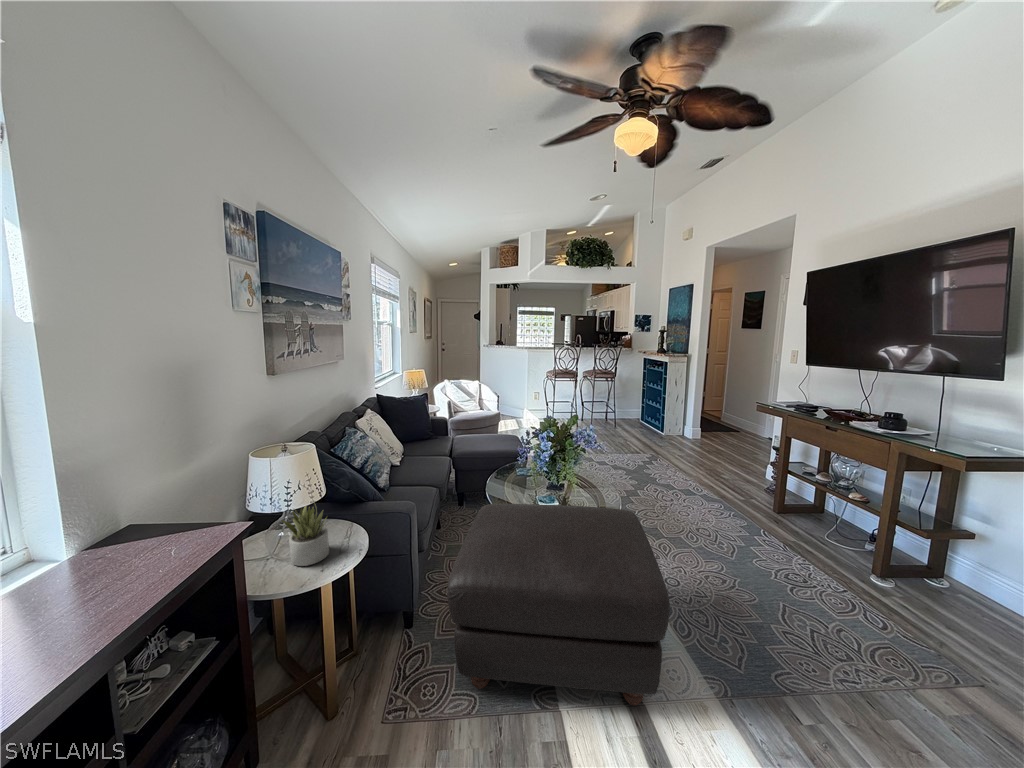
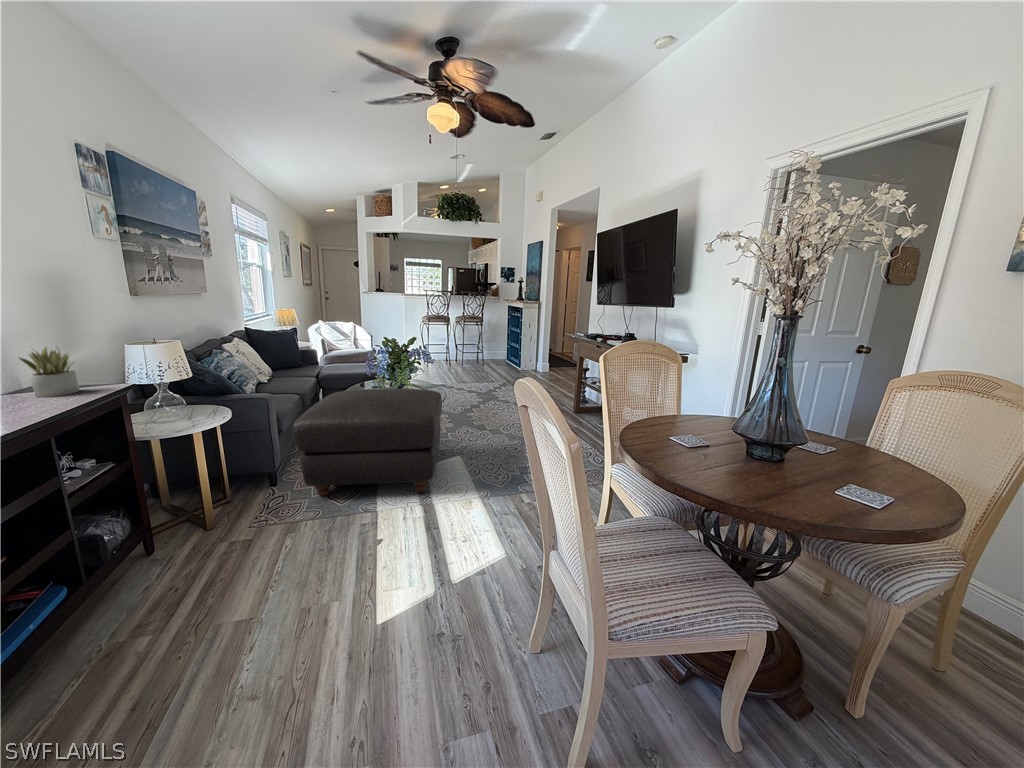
succulent plant: present [282,505,329,566] -> present [19,346,80,397]

